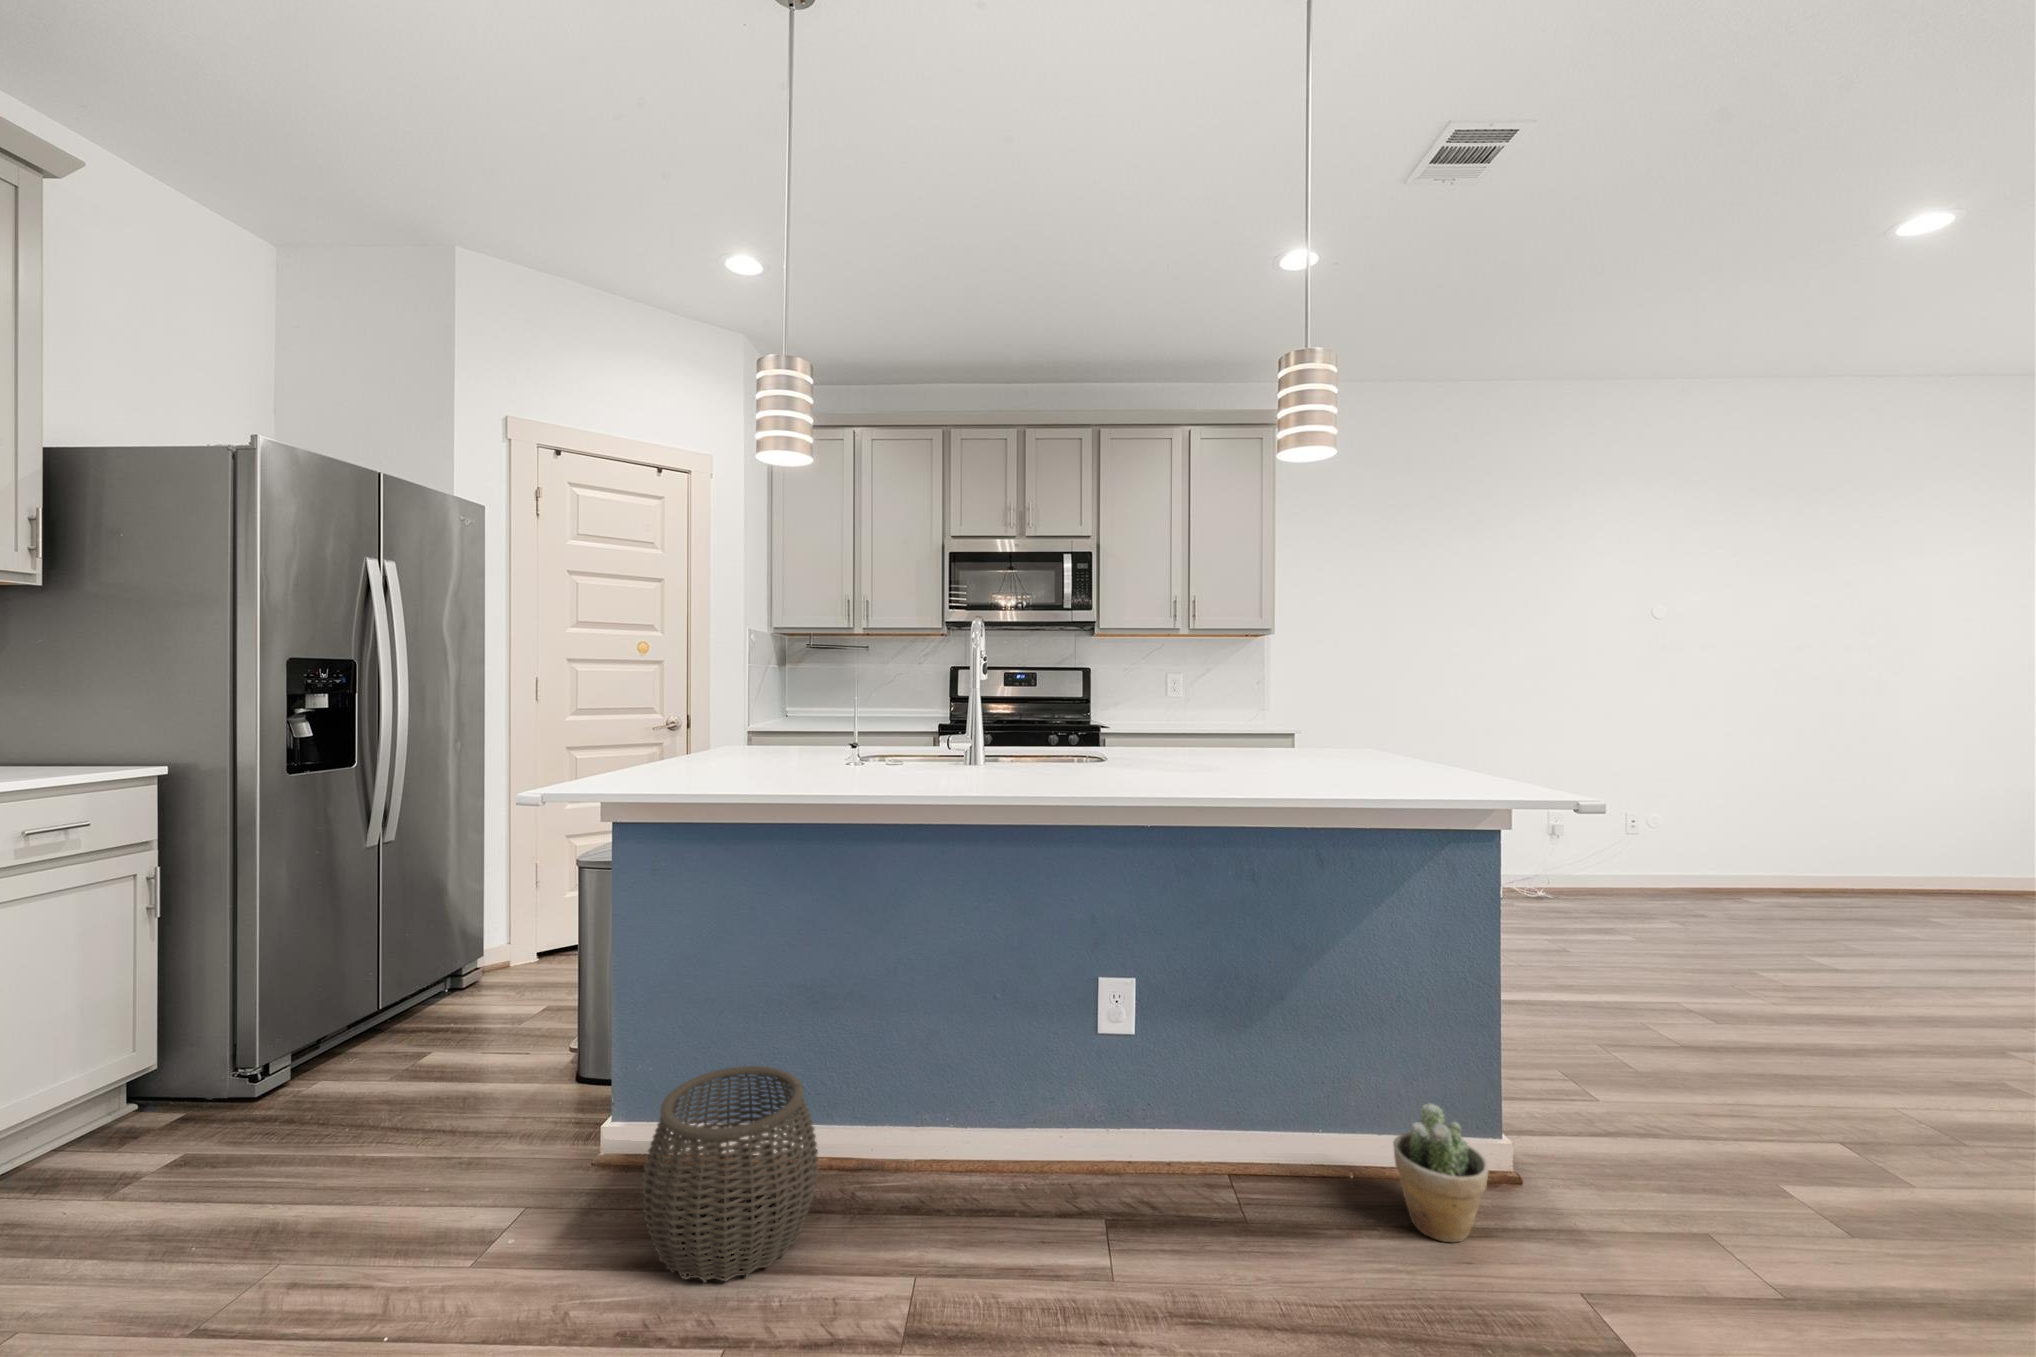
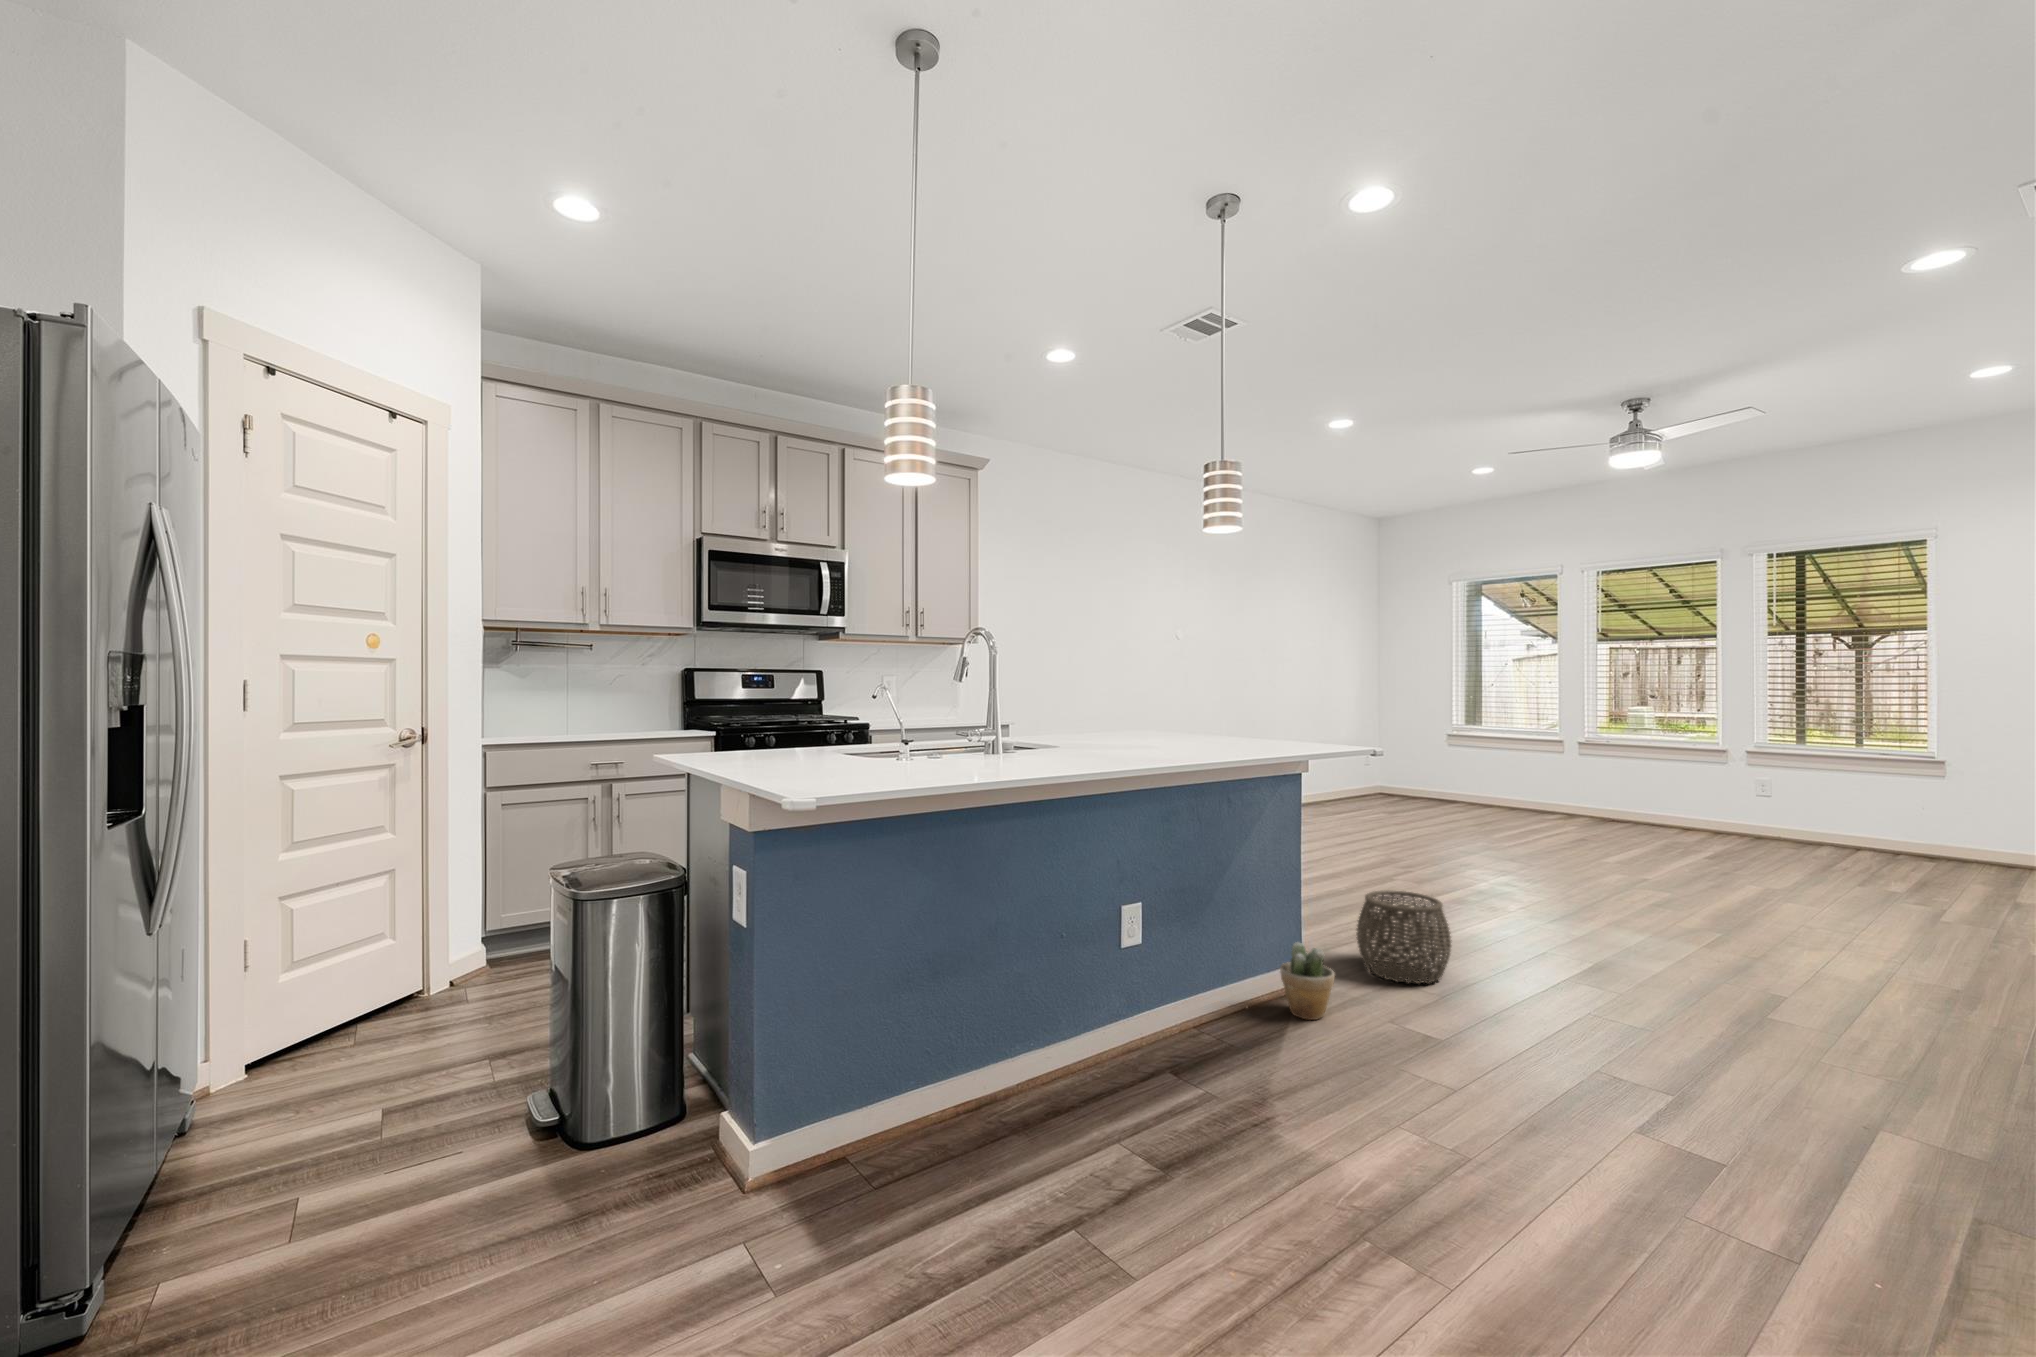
woven basket: present [642,1066,818,1283] -> present [1357,890,1452,984]

